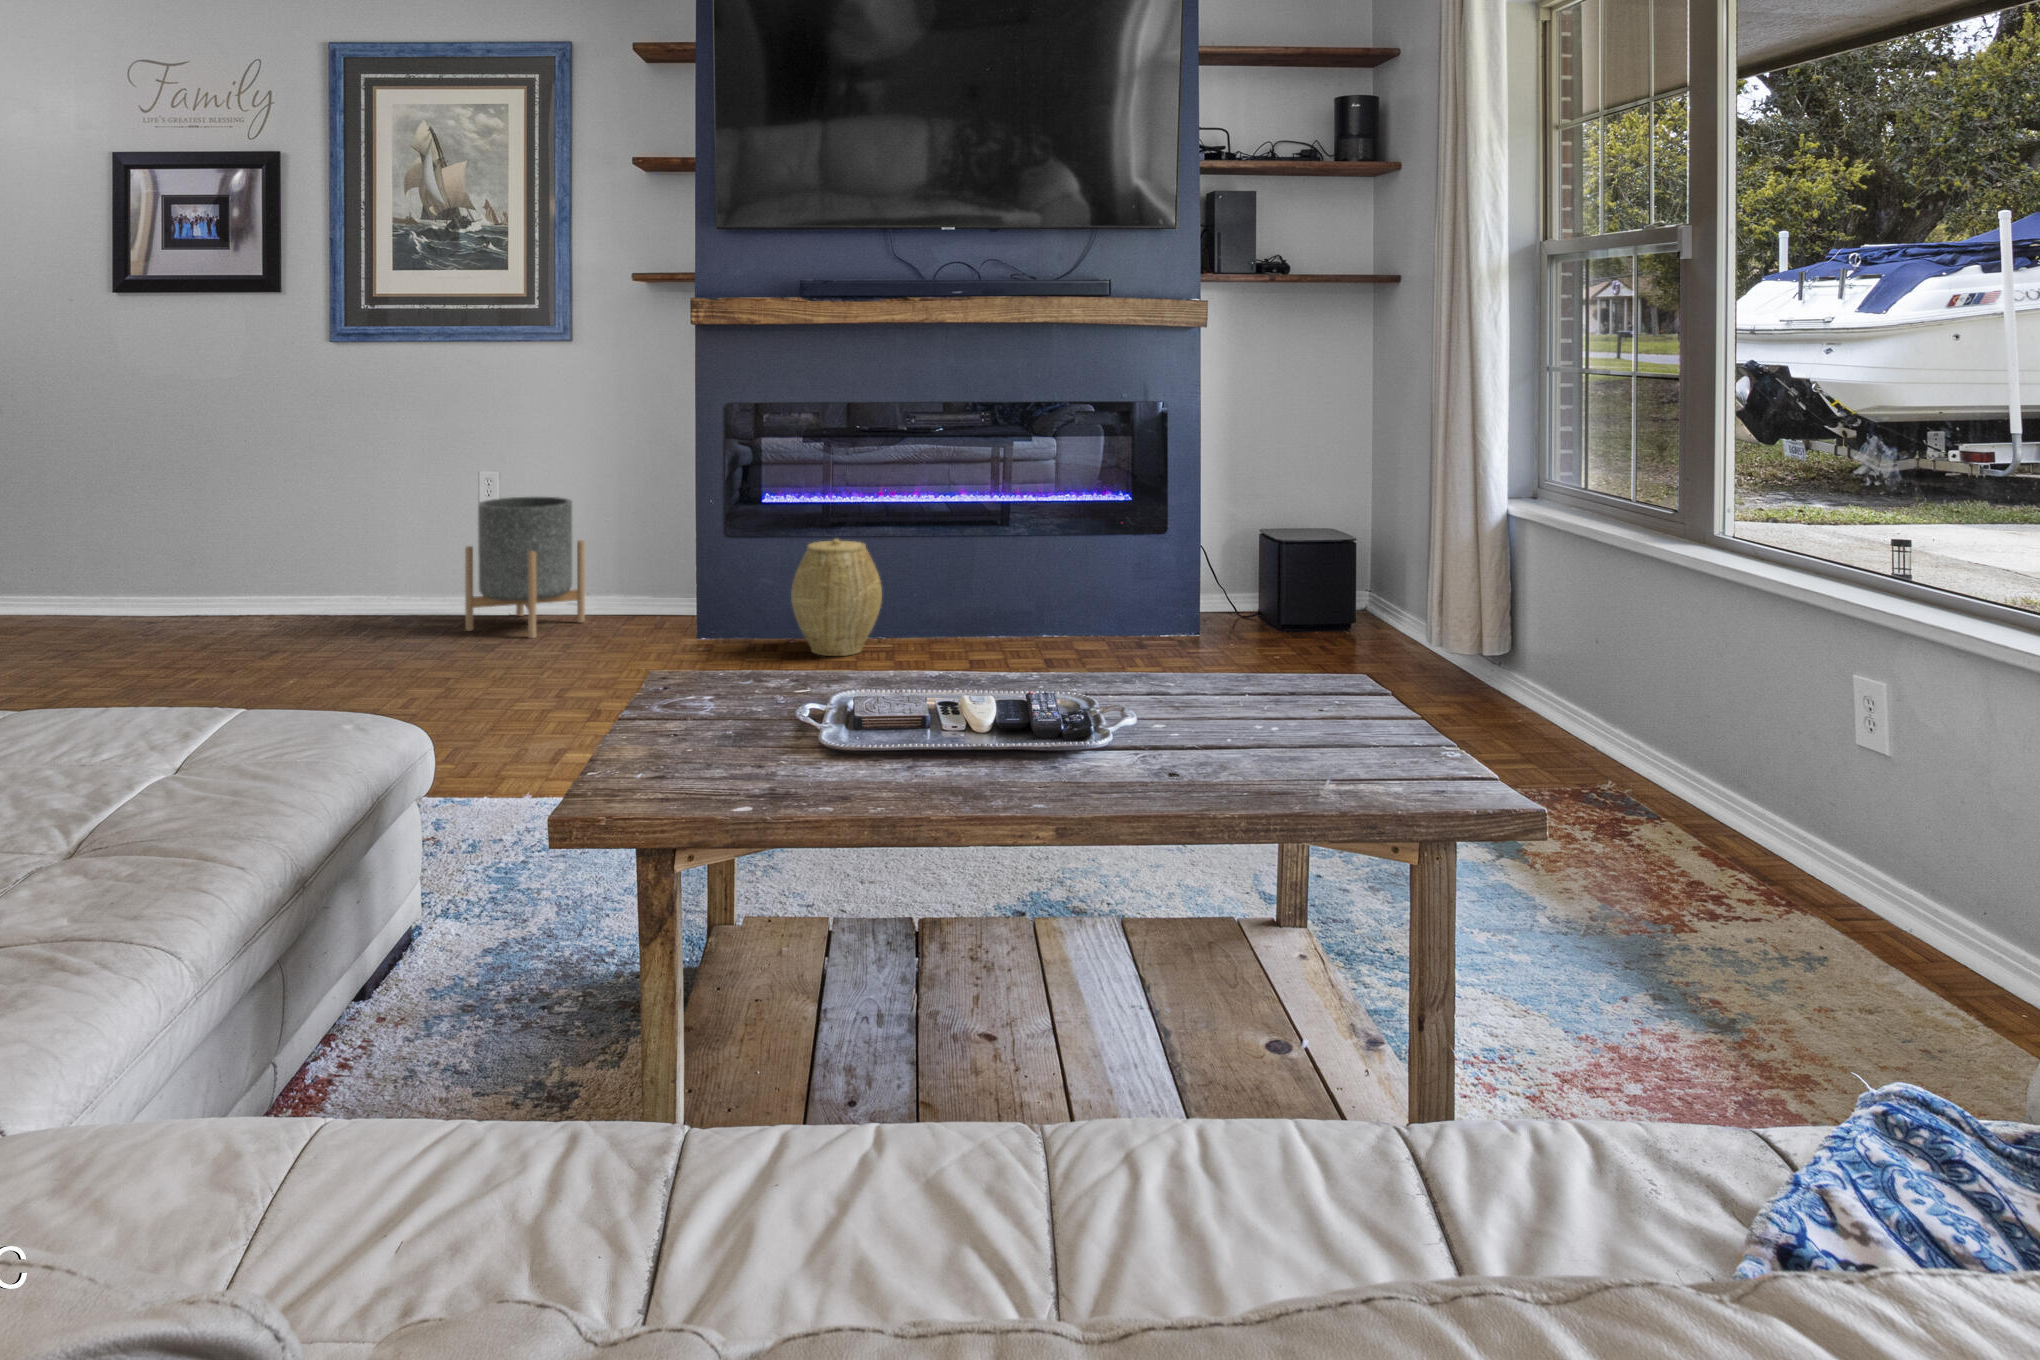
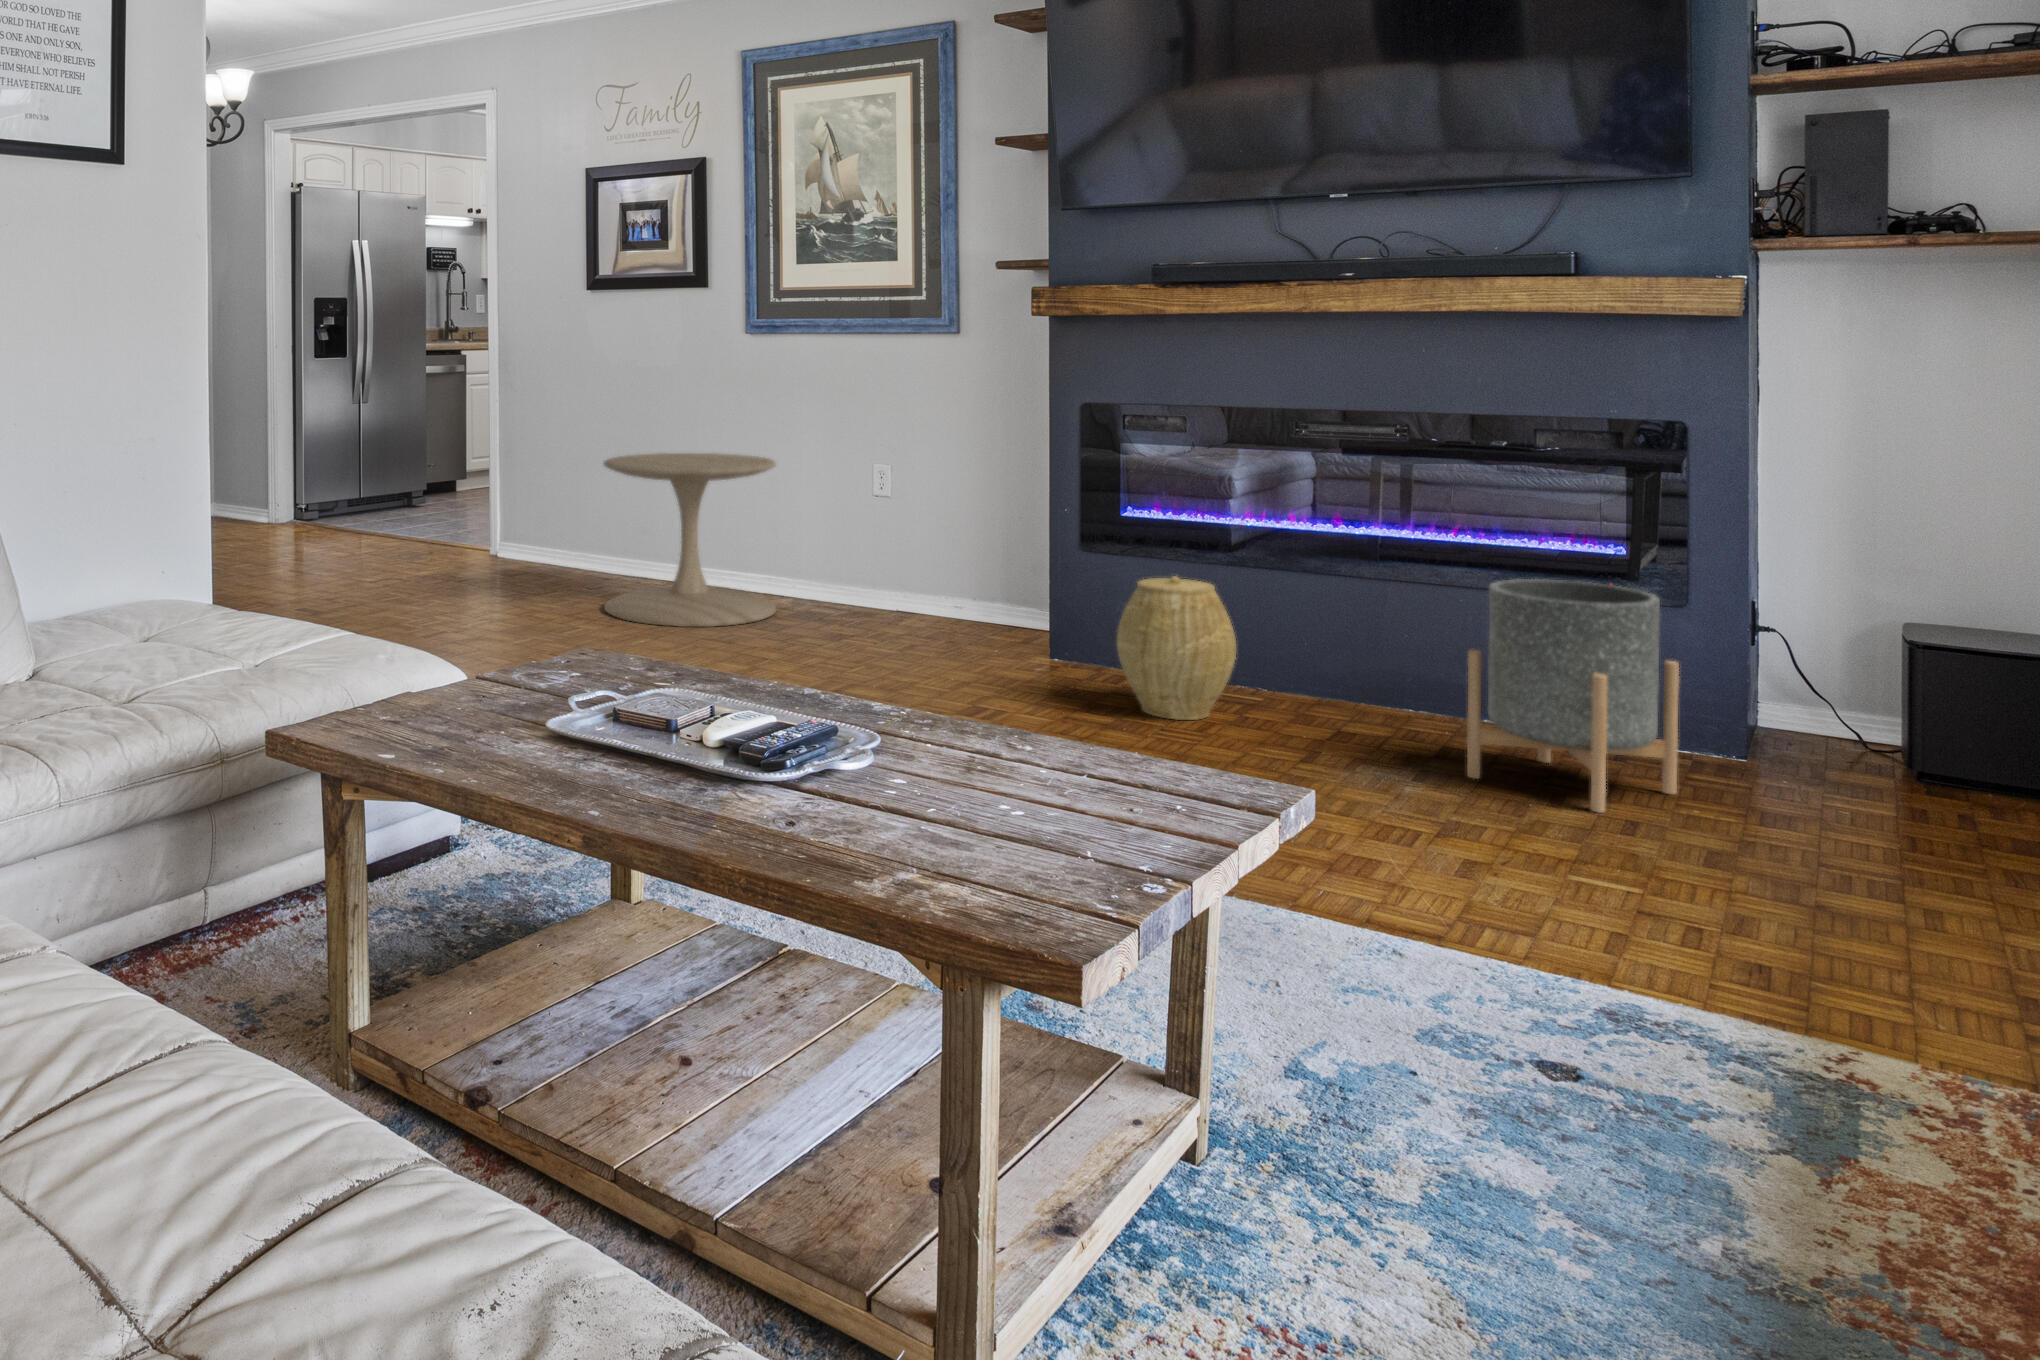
side table: none [188,466,392,656] -> present [604,453,776,627]
planter: present [465,497,585,638] -> present [1467,579,1679,813]

